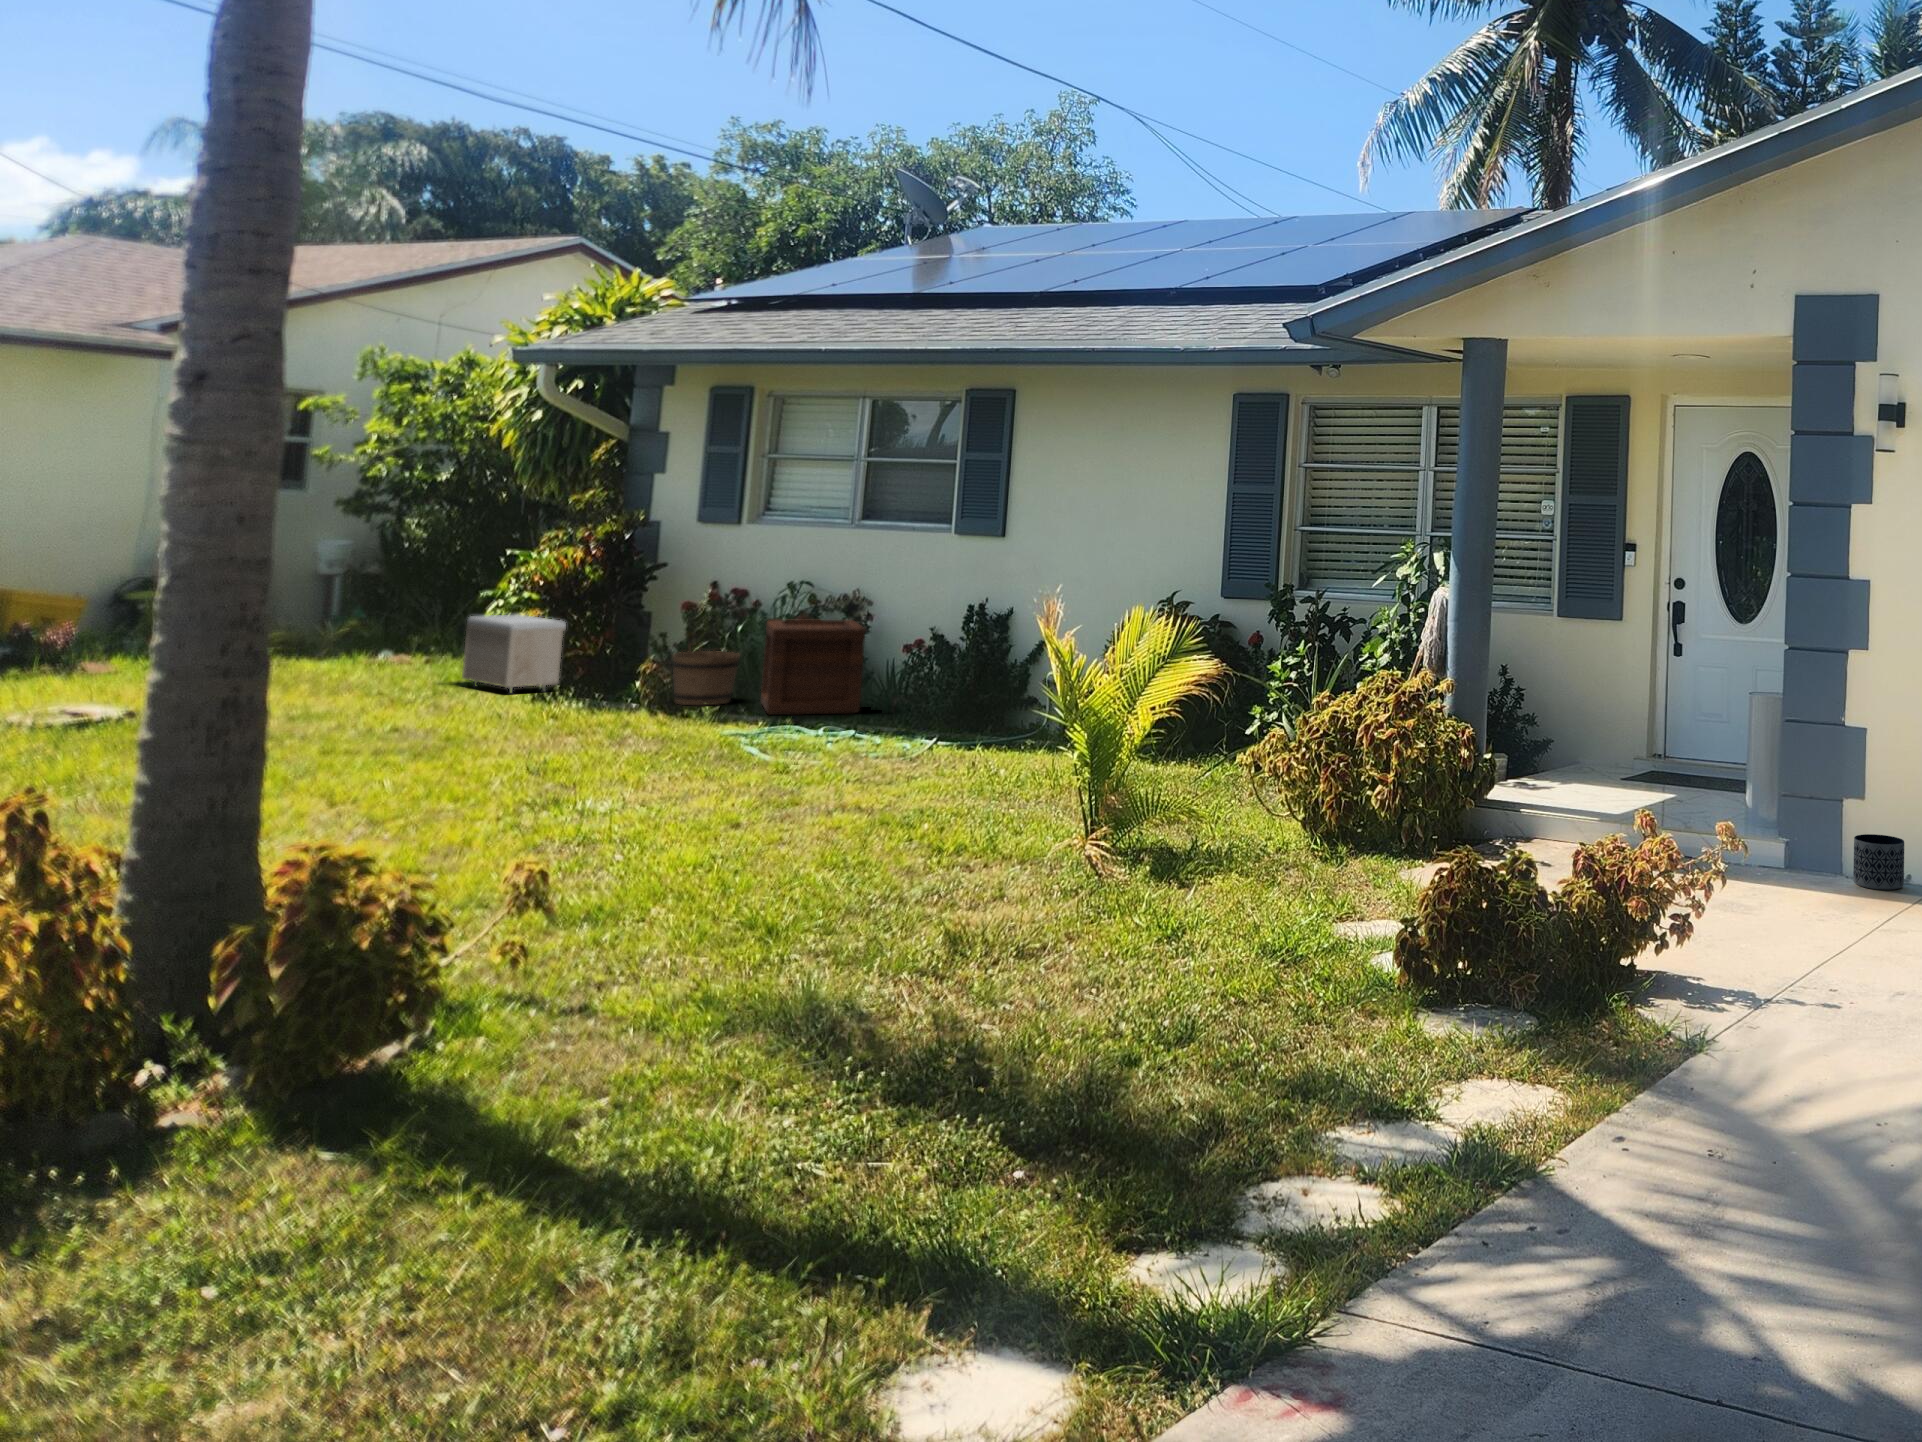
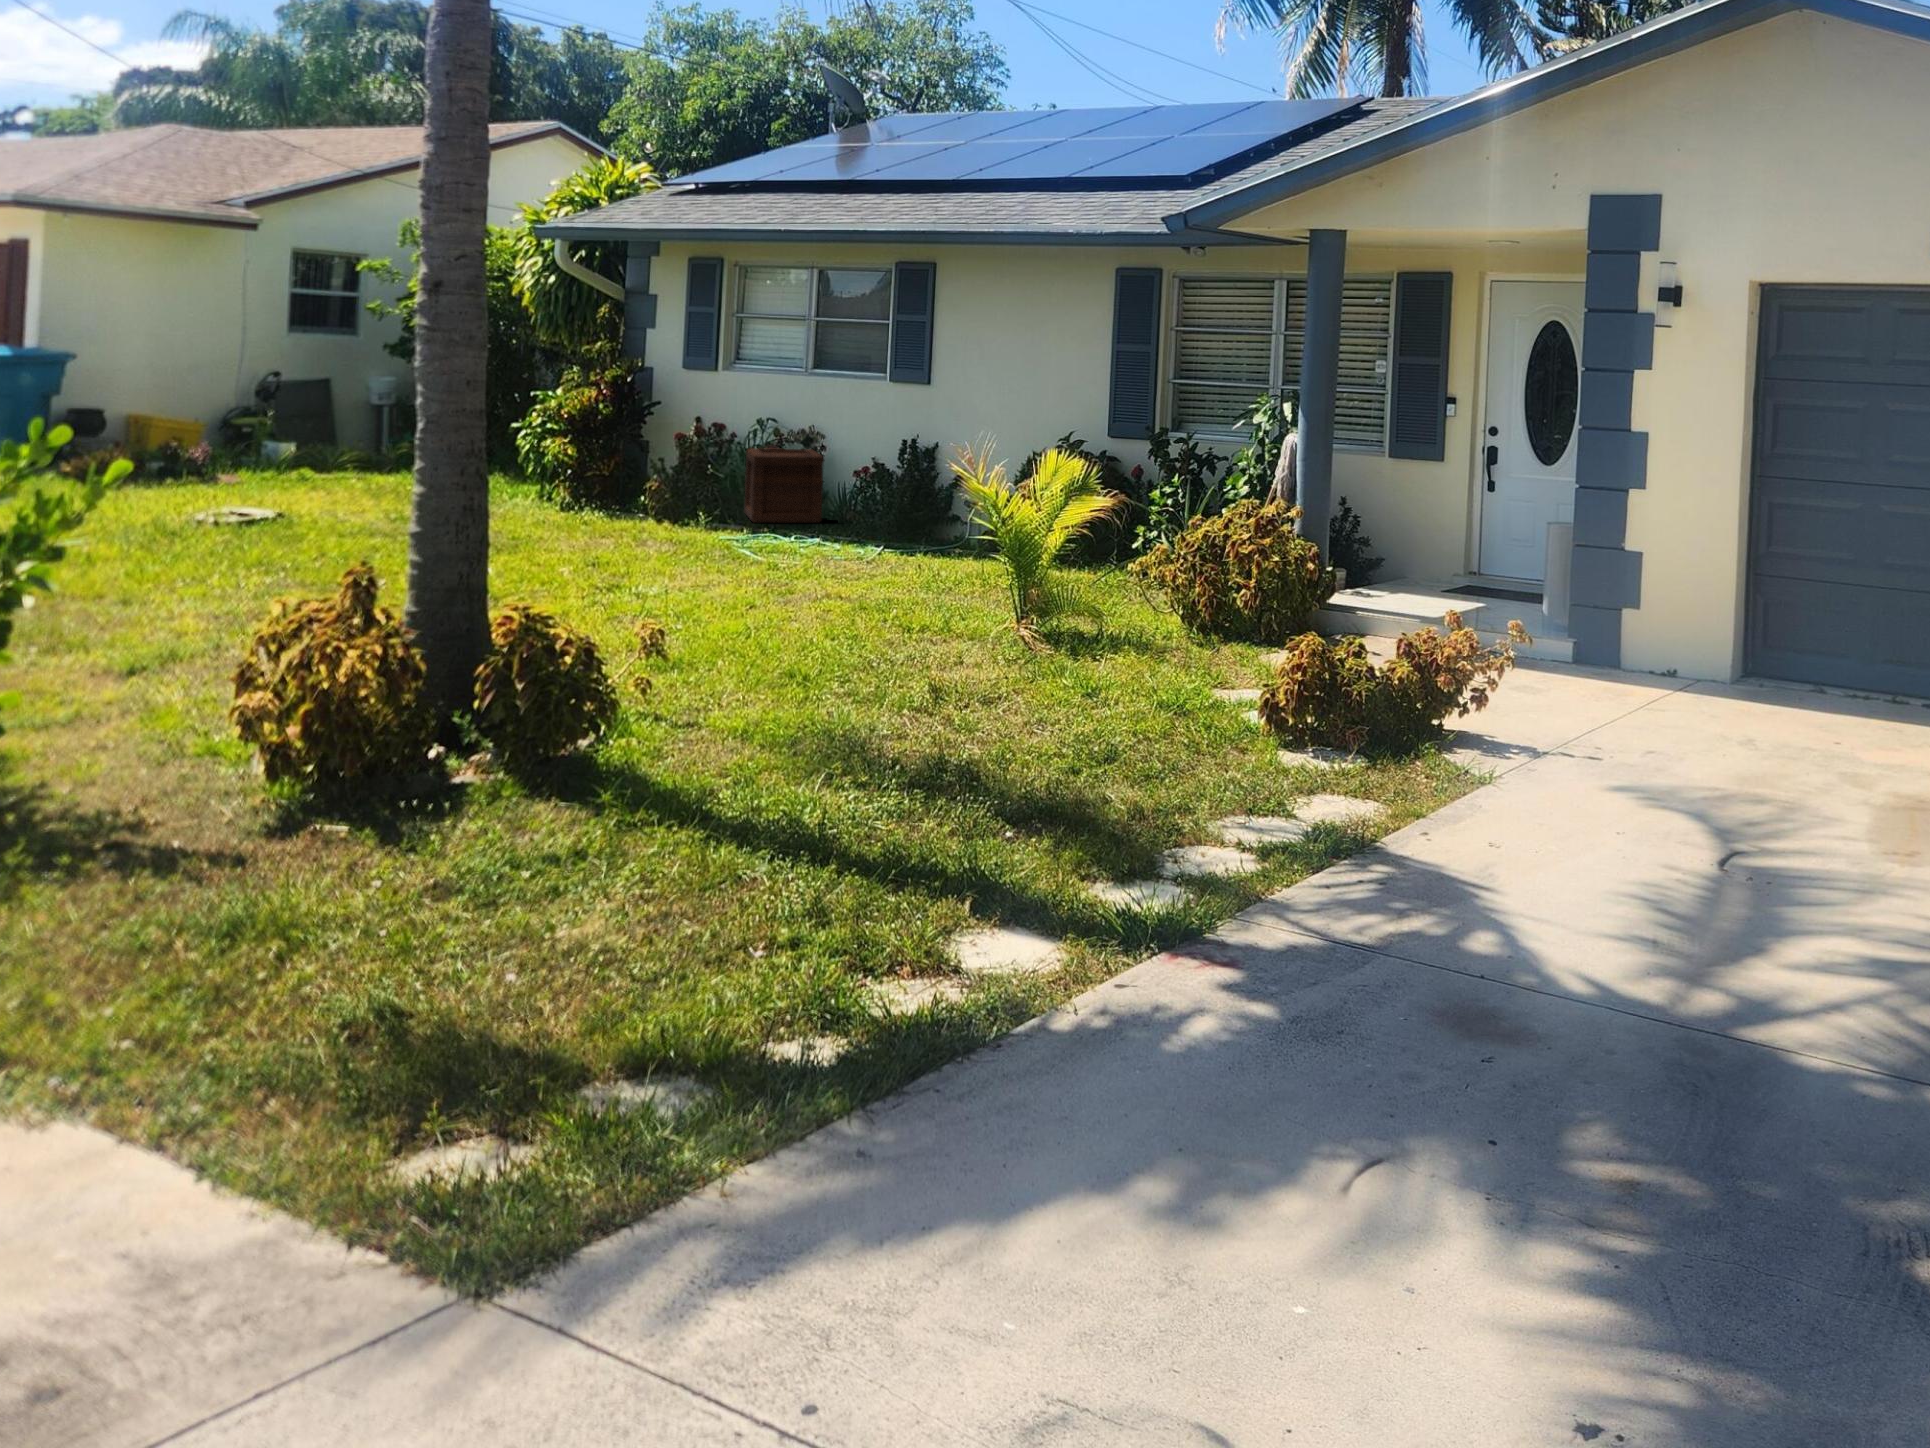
storage bench: present [462,614,566,694] -> none [519,441,594,503]
bucket: present [672,644,740,705] -> none [677,466,727,514]
planter: present [1853,834,1904,890] -> none [1624,636,1668,680]

